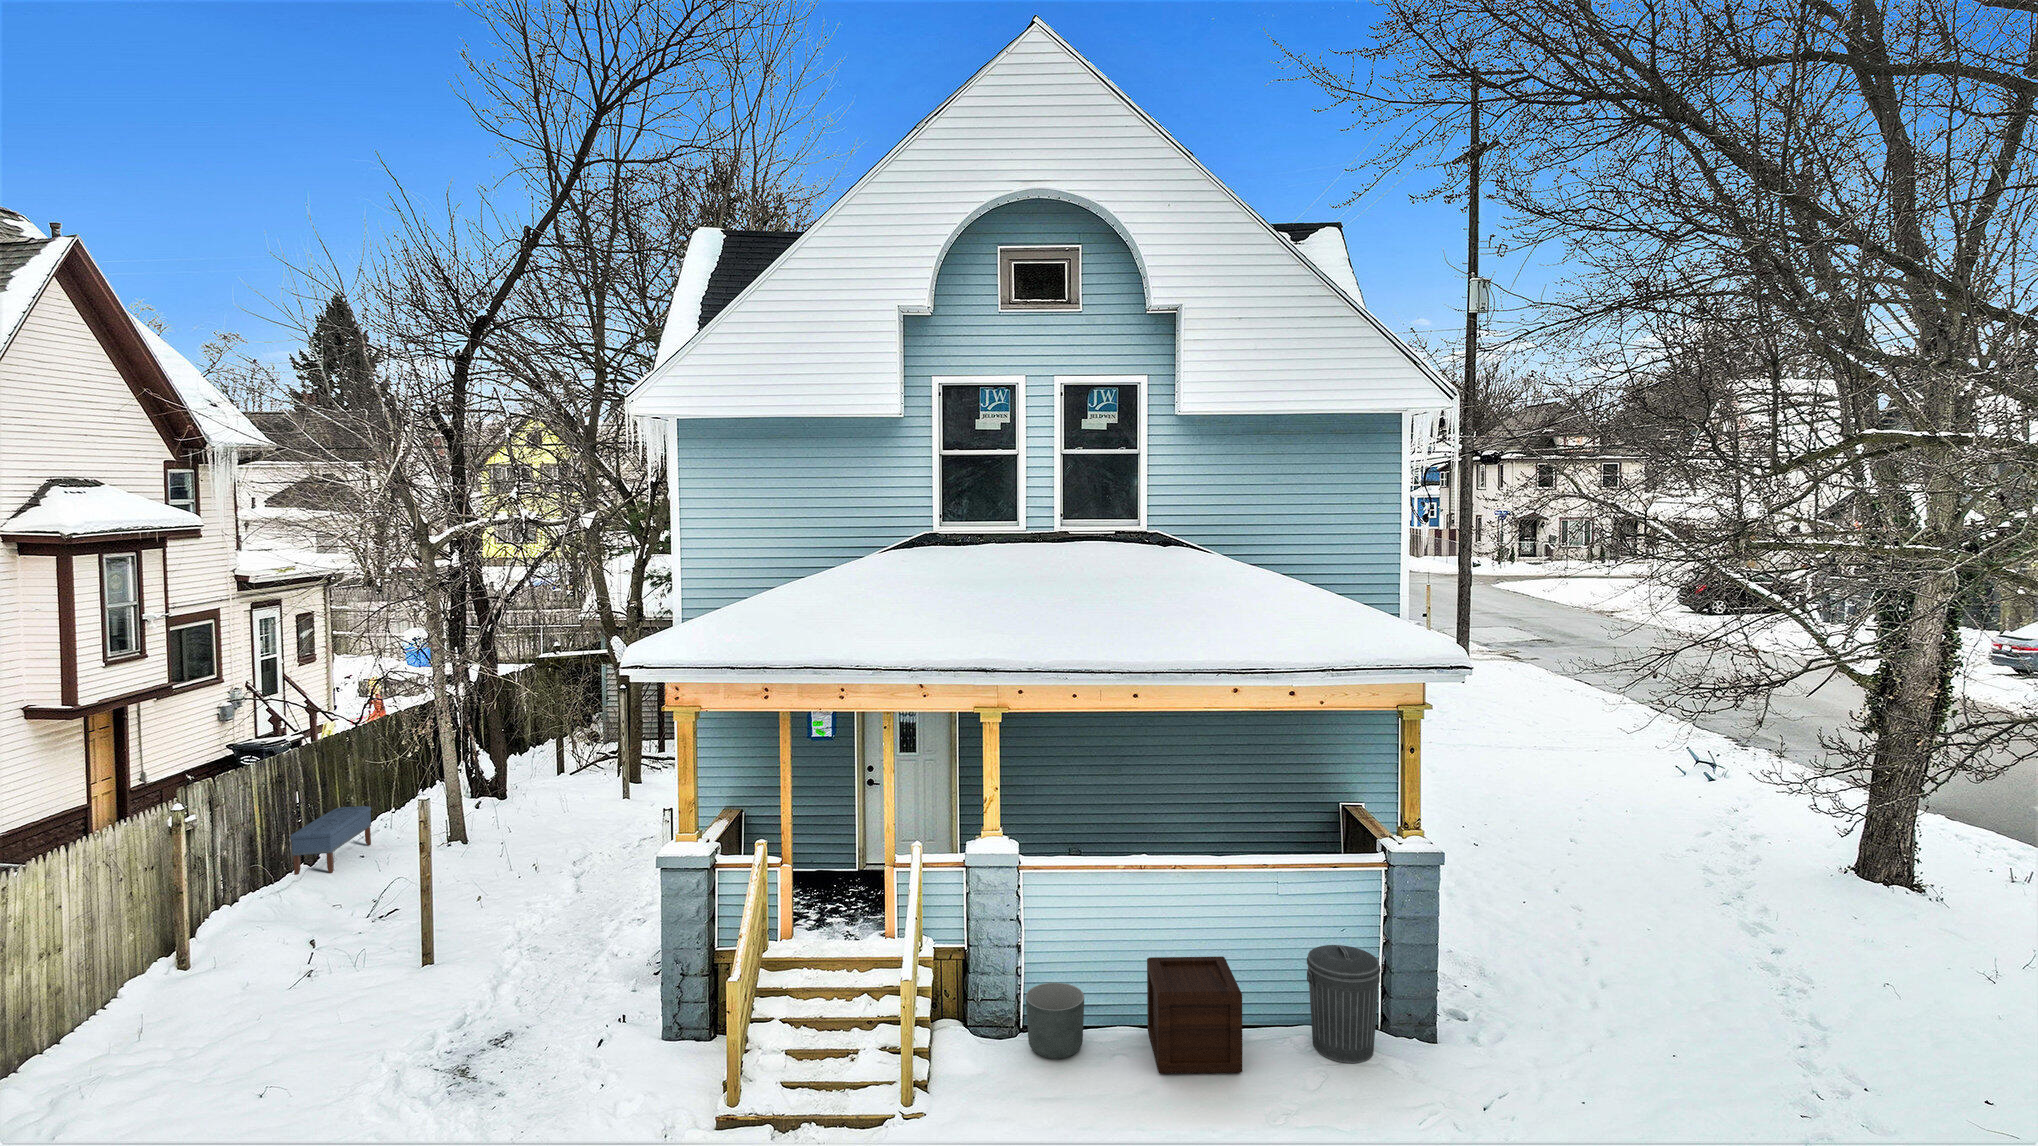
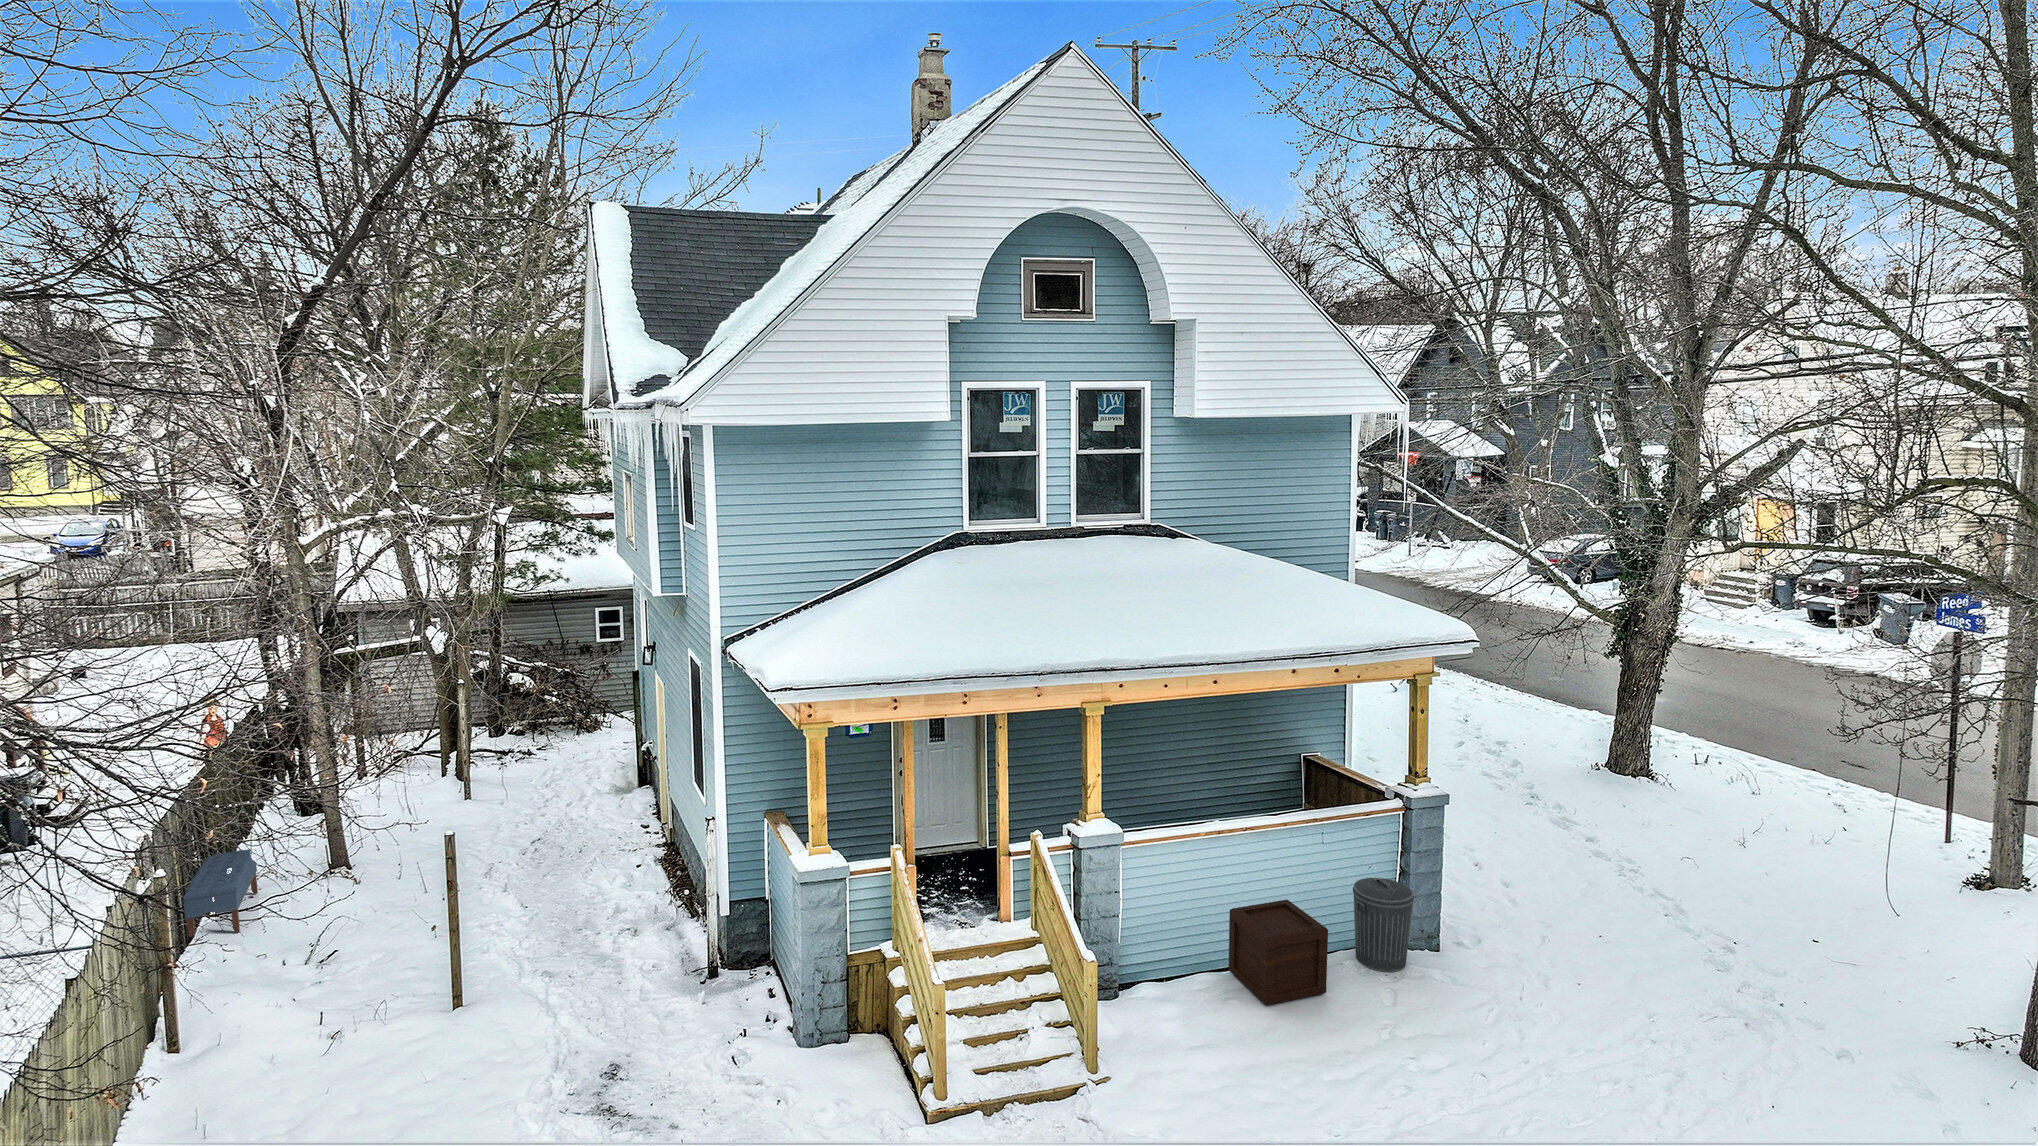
planter: present [1026,983,1084,1058] -> none [1141,941,1193,1008]

